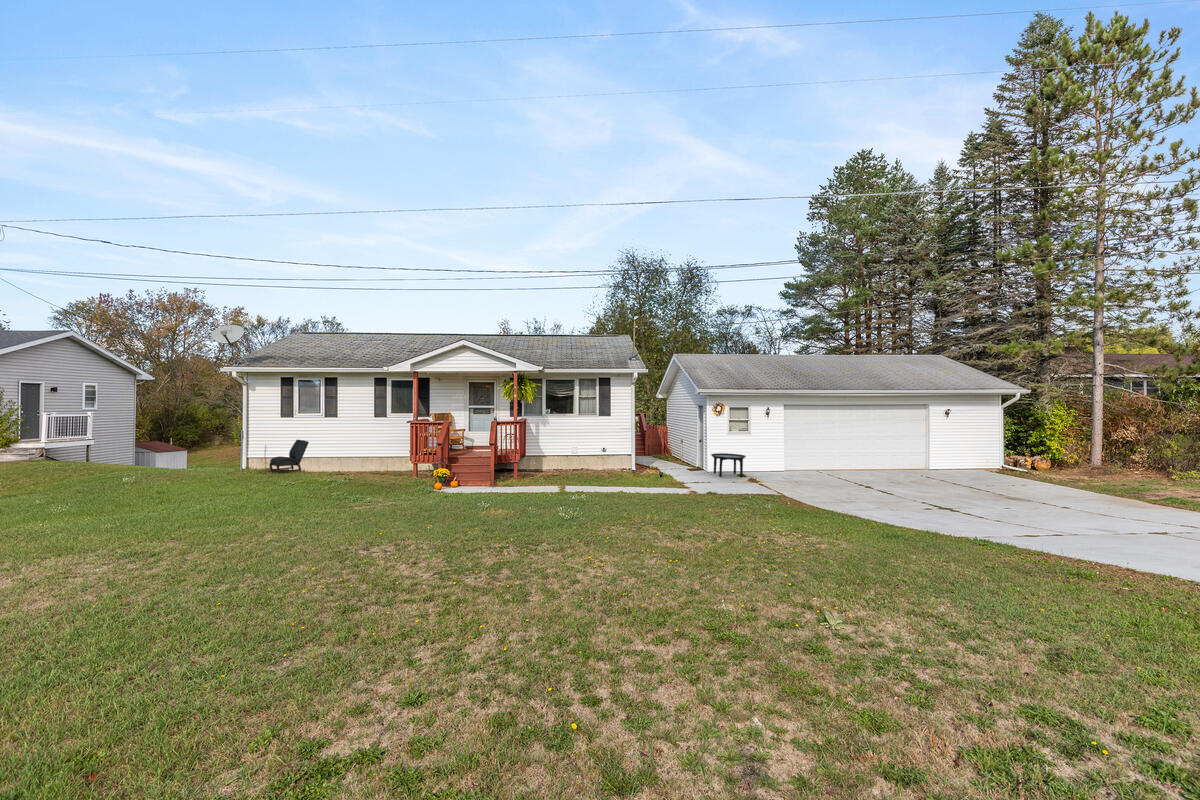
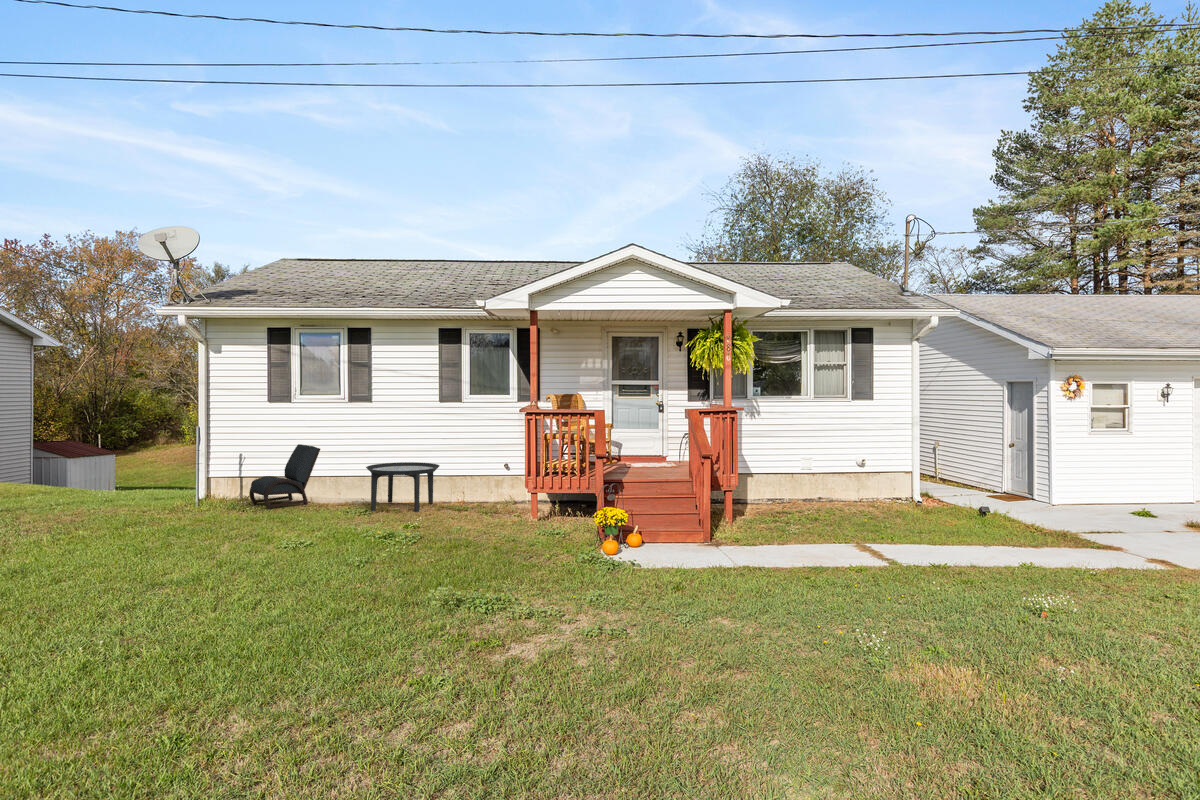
round table: present [711,453,746,477] -> present [366,462,439,512]

